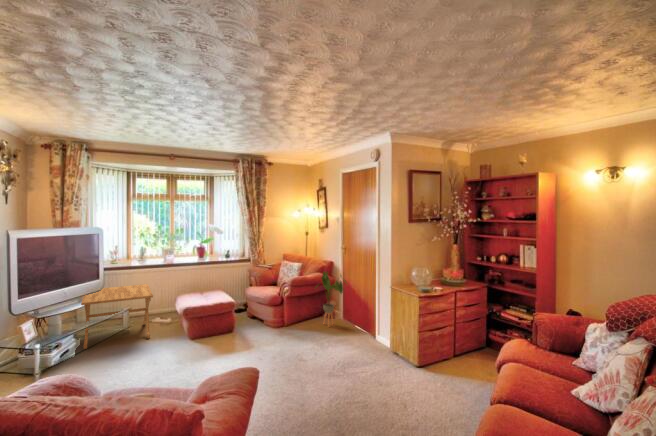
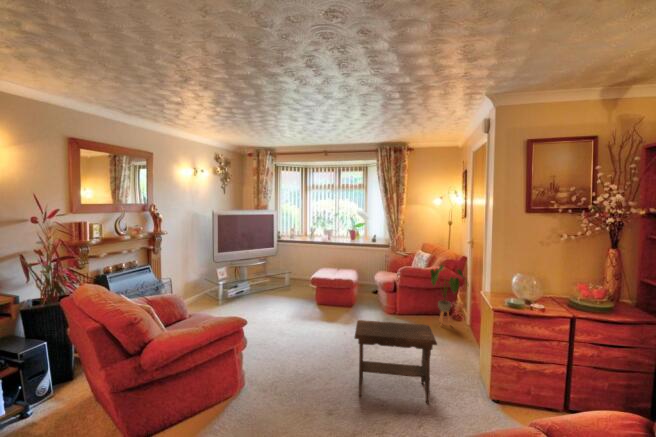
side table: present [81,284,153,349] -> none [254,254,308,296]
footstool: none [320,319,394,399] -> present [355,320,437,403]

